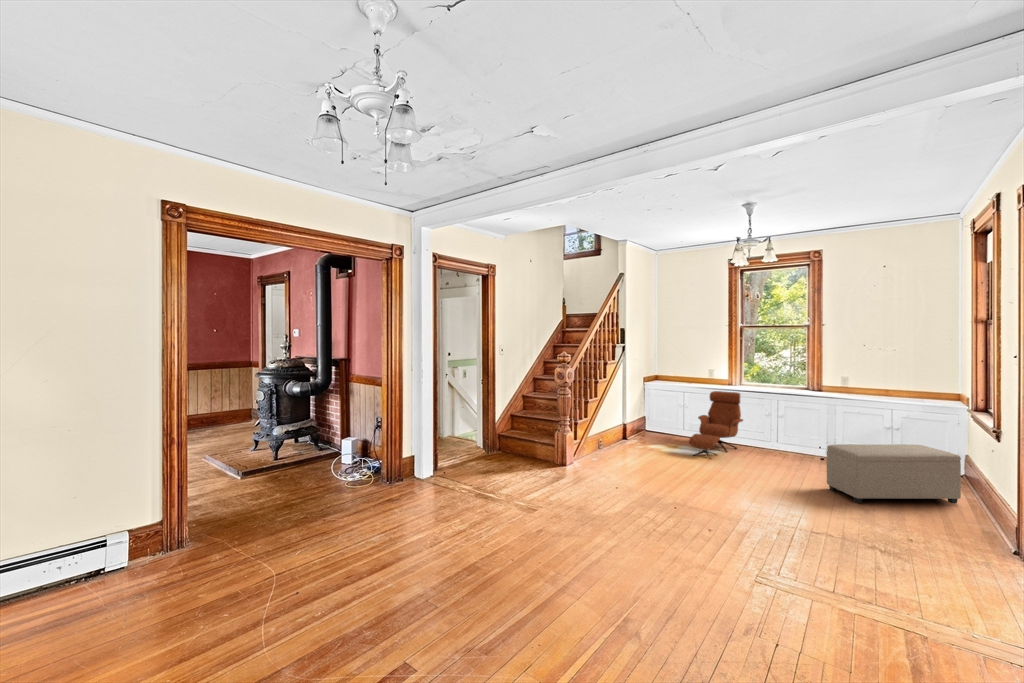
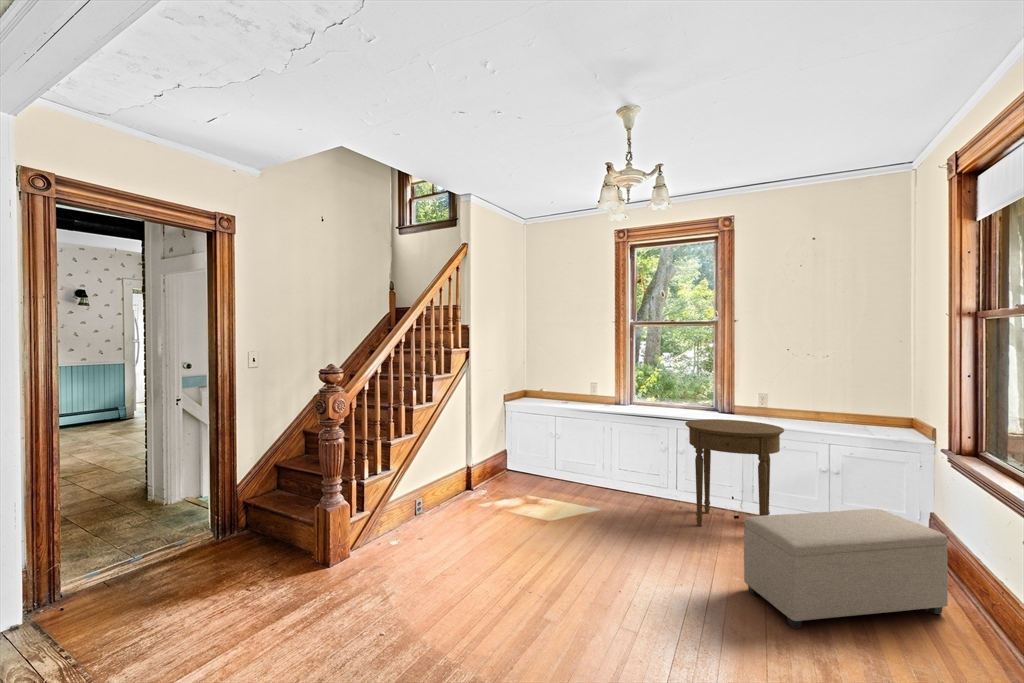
lounge chair: present [689,391,743,458] -> none [550,415,631,526]
side table: none [785,393,857,470] -> present [685,419,784,526]

